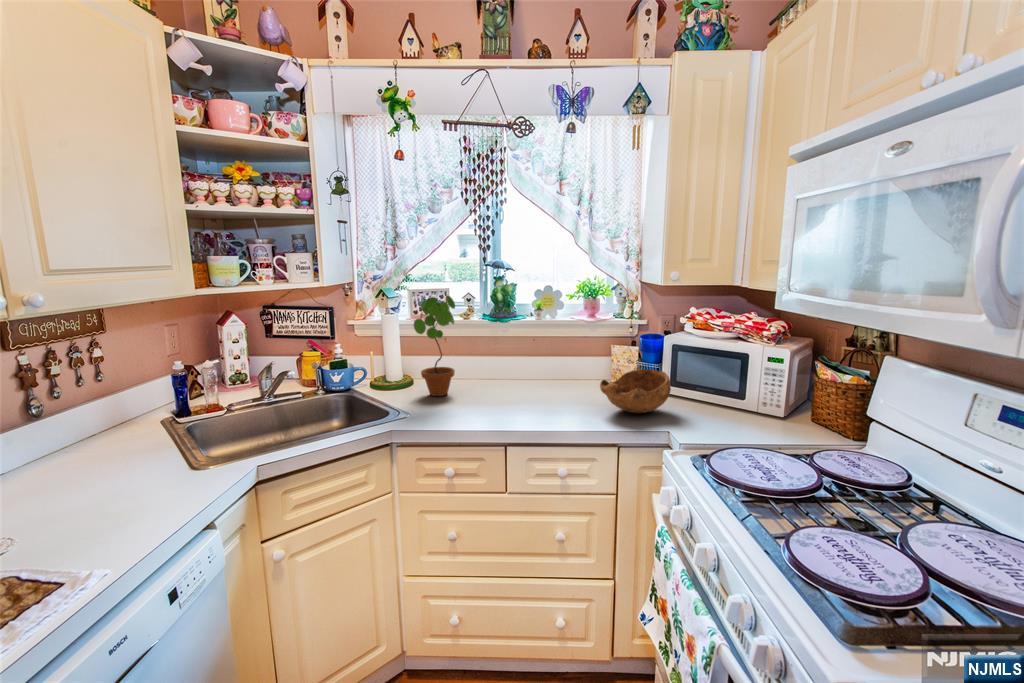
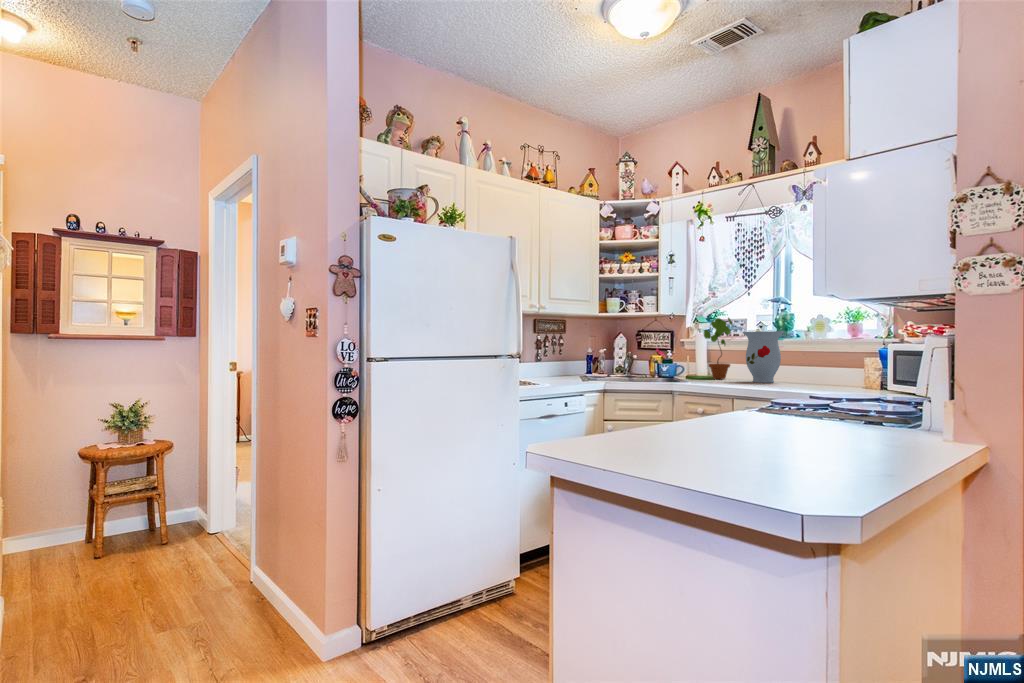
vase: none [484,319,544,404] -> present [743,331,784,383]
wooden bowl: present [600,369,671,413] -> none [807,362,864,387]

